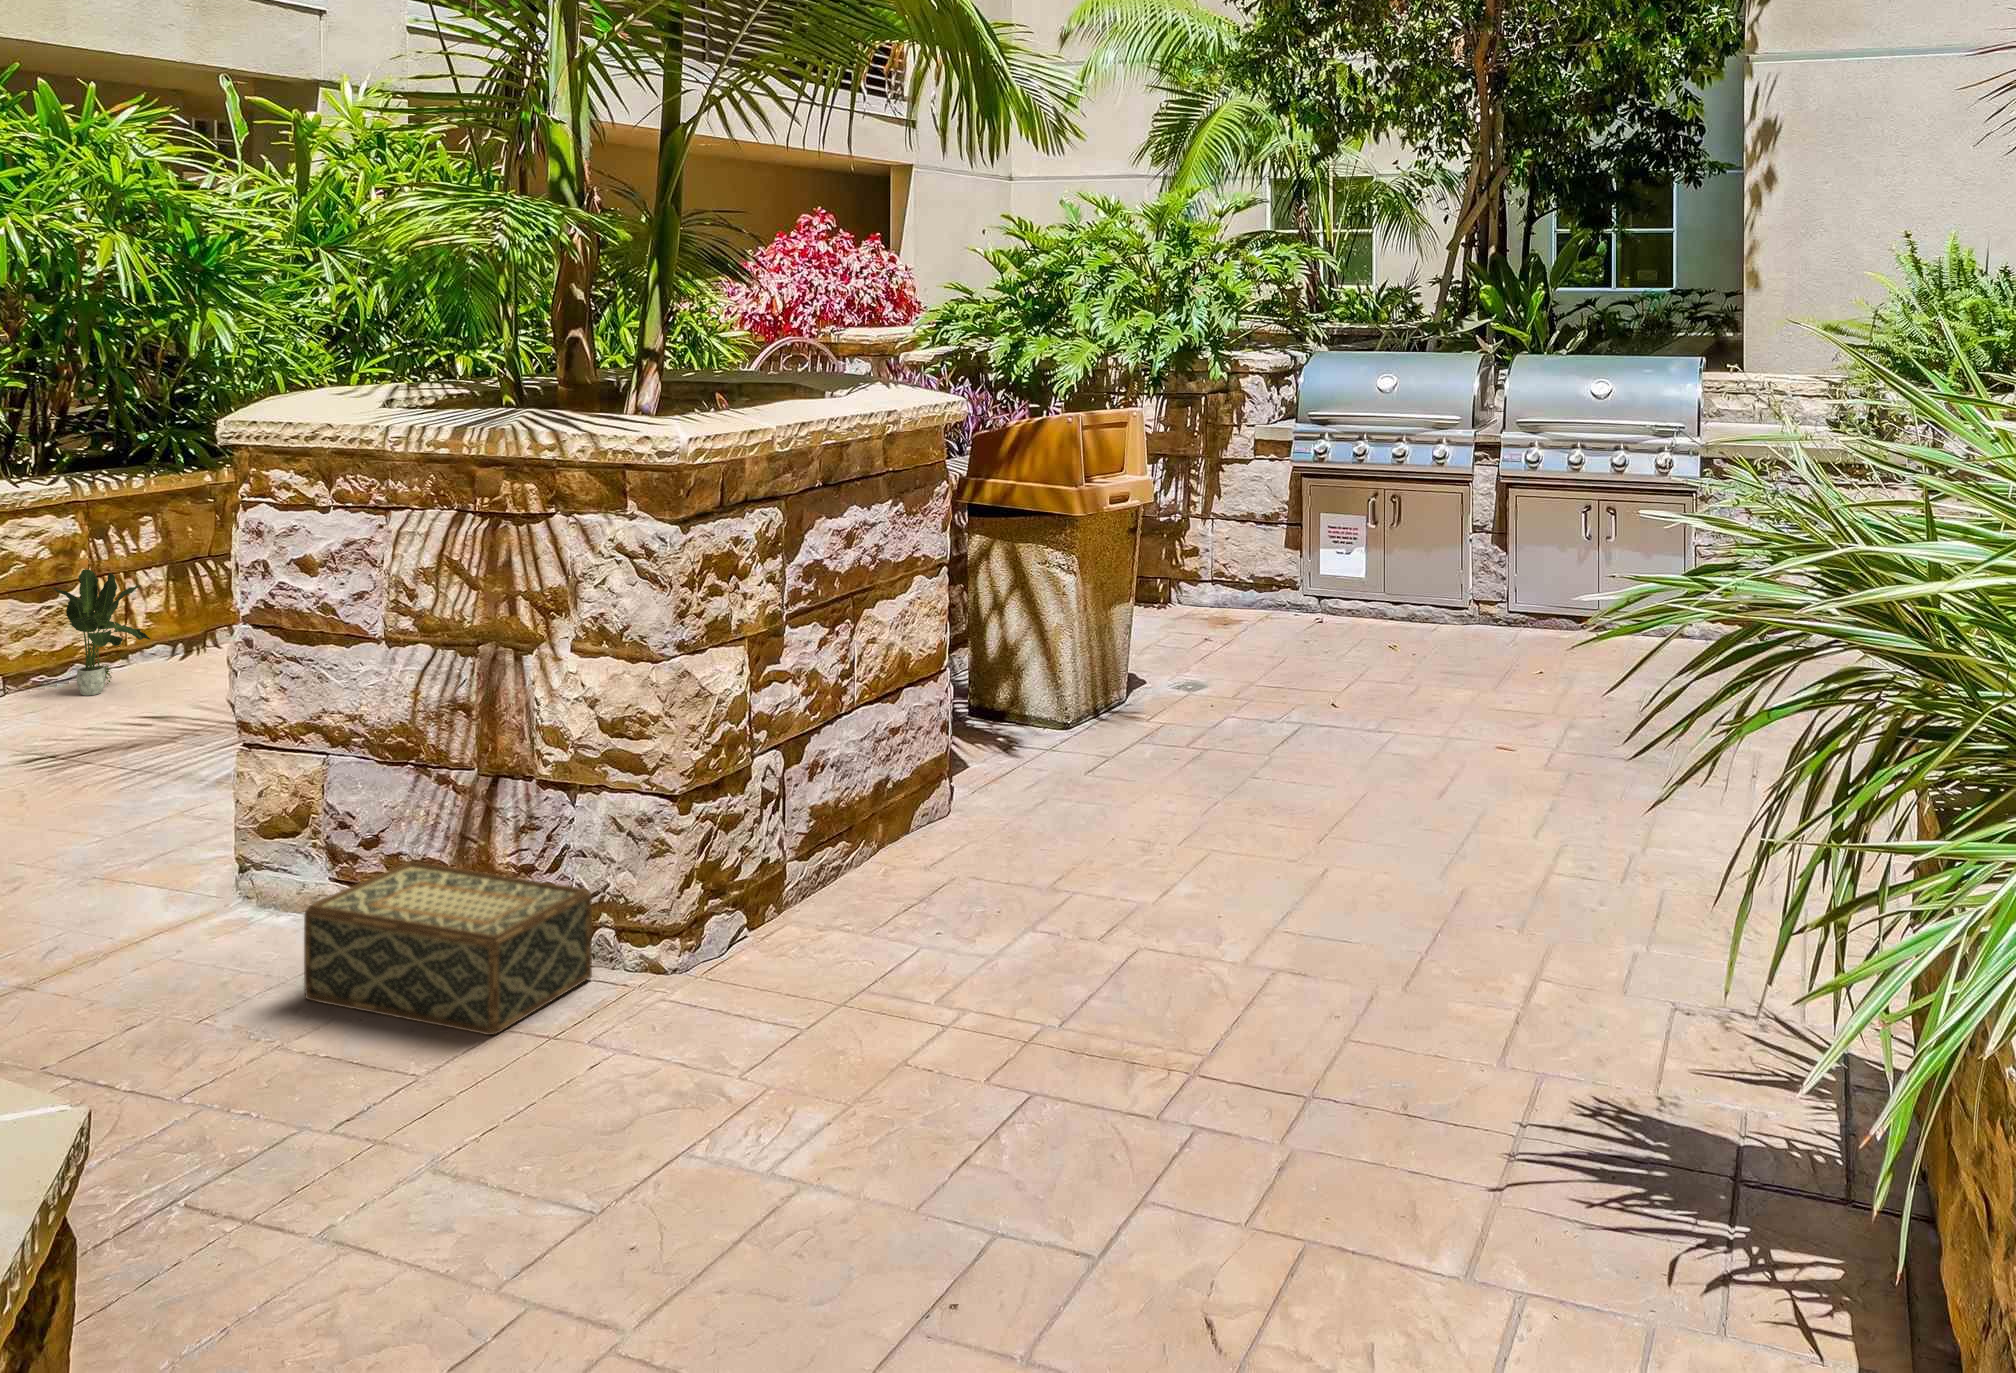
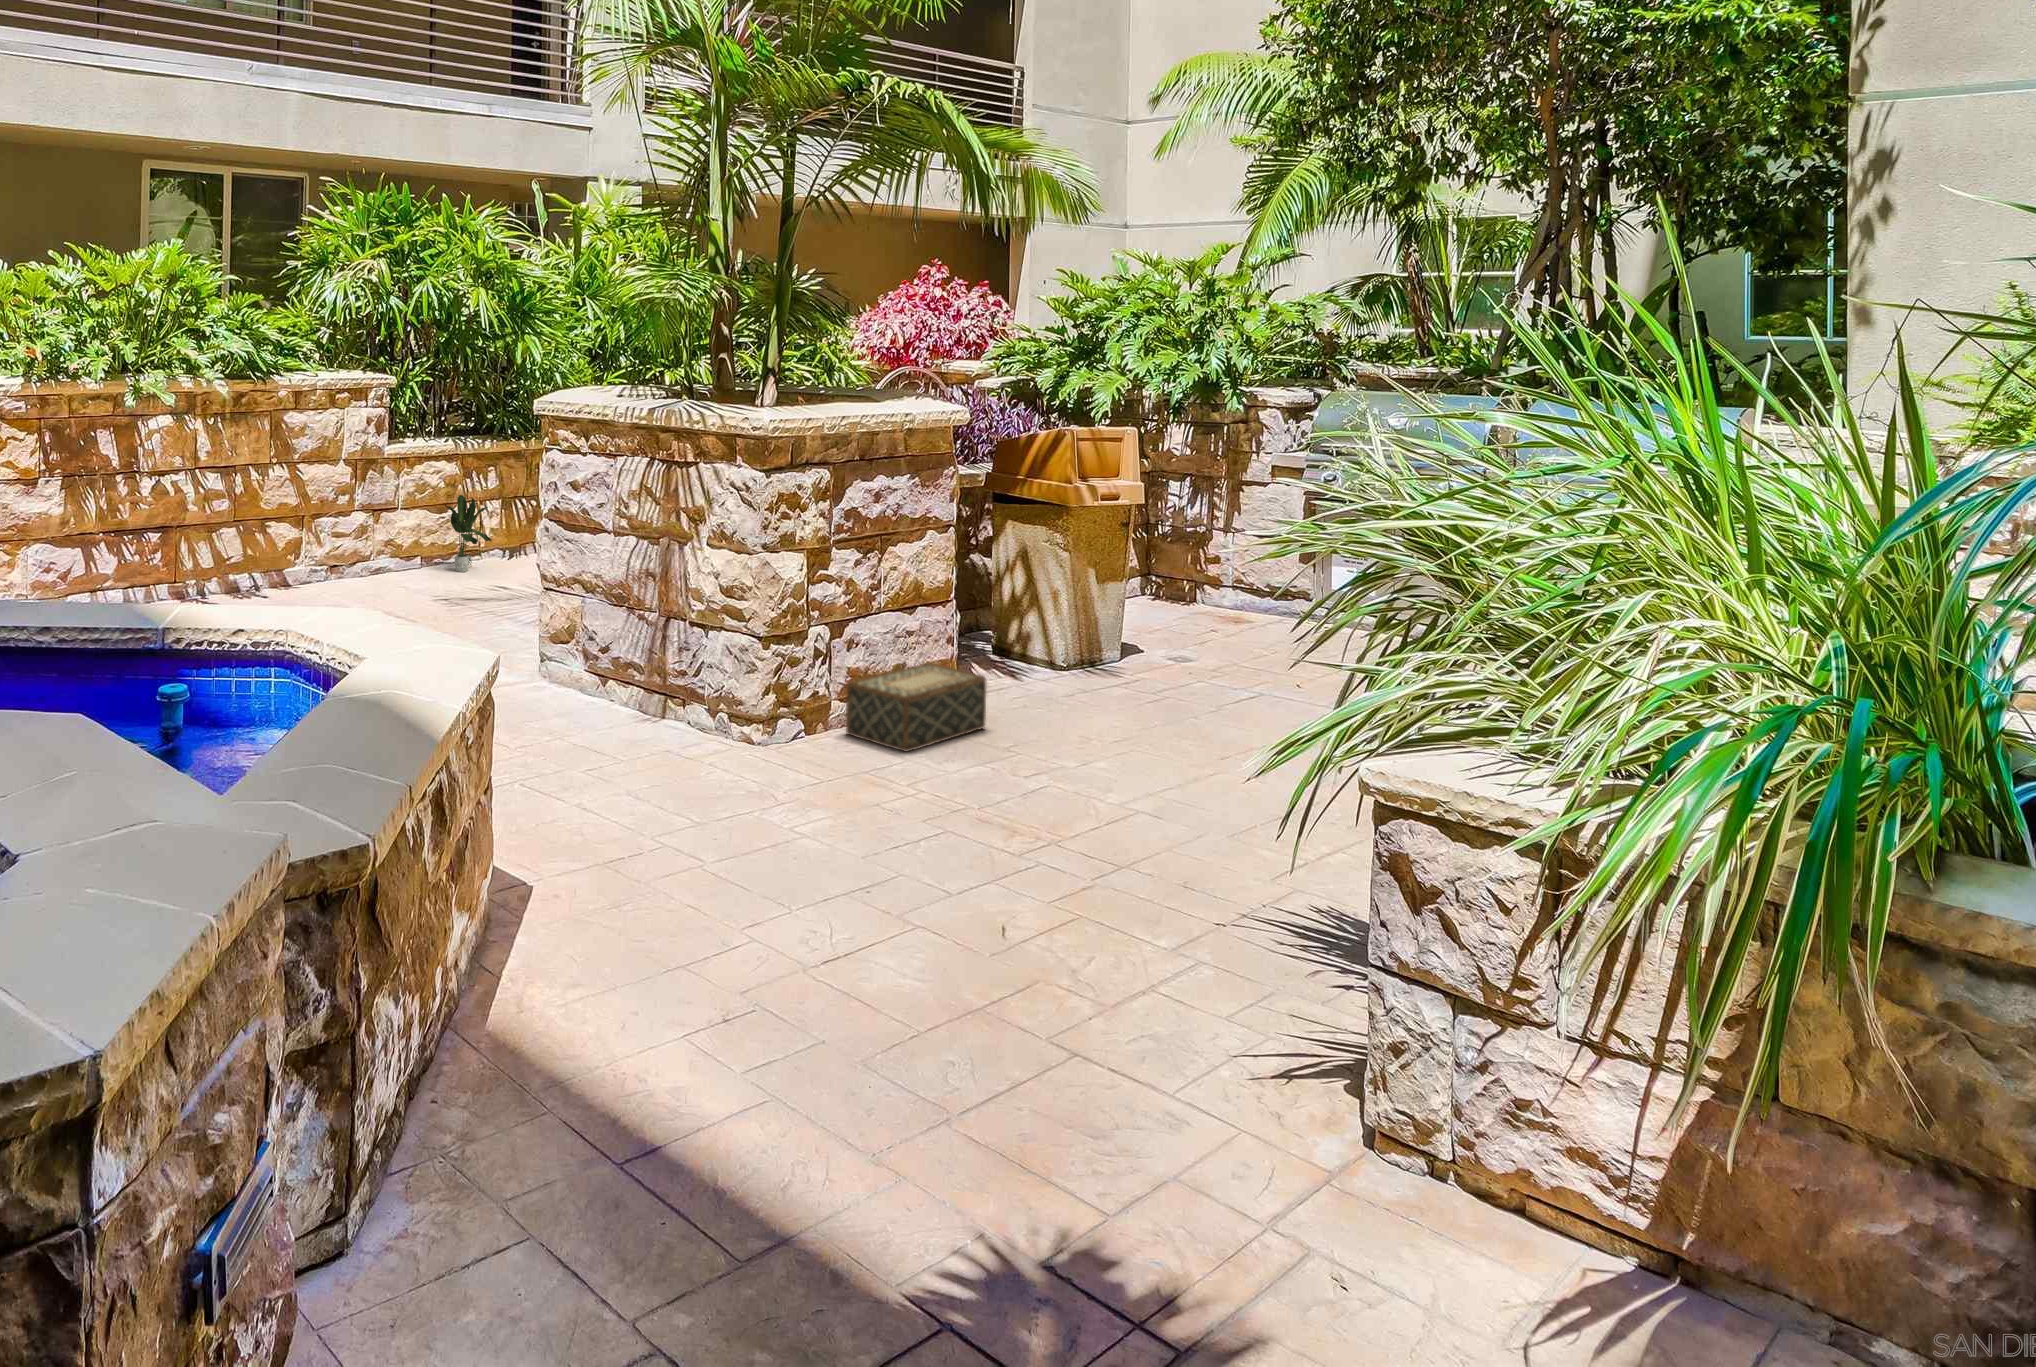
woven basket: present [304,862,592,1035] -> present [846,662,987,752]

